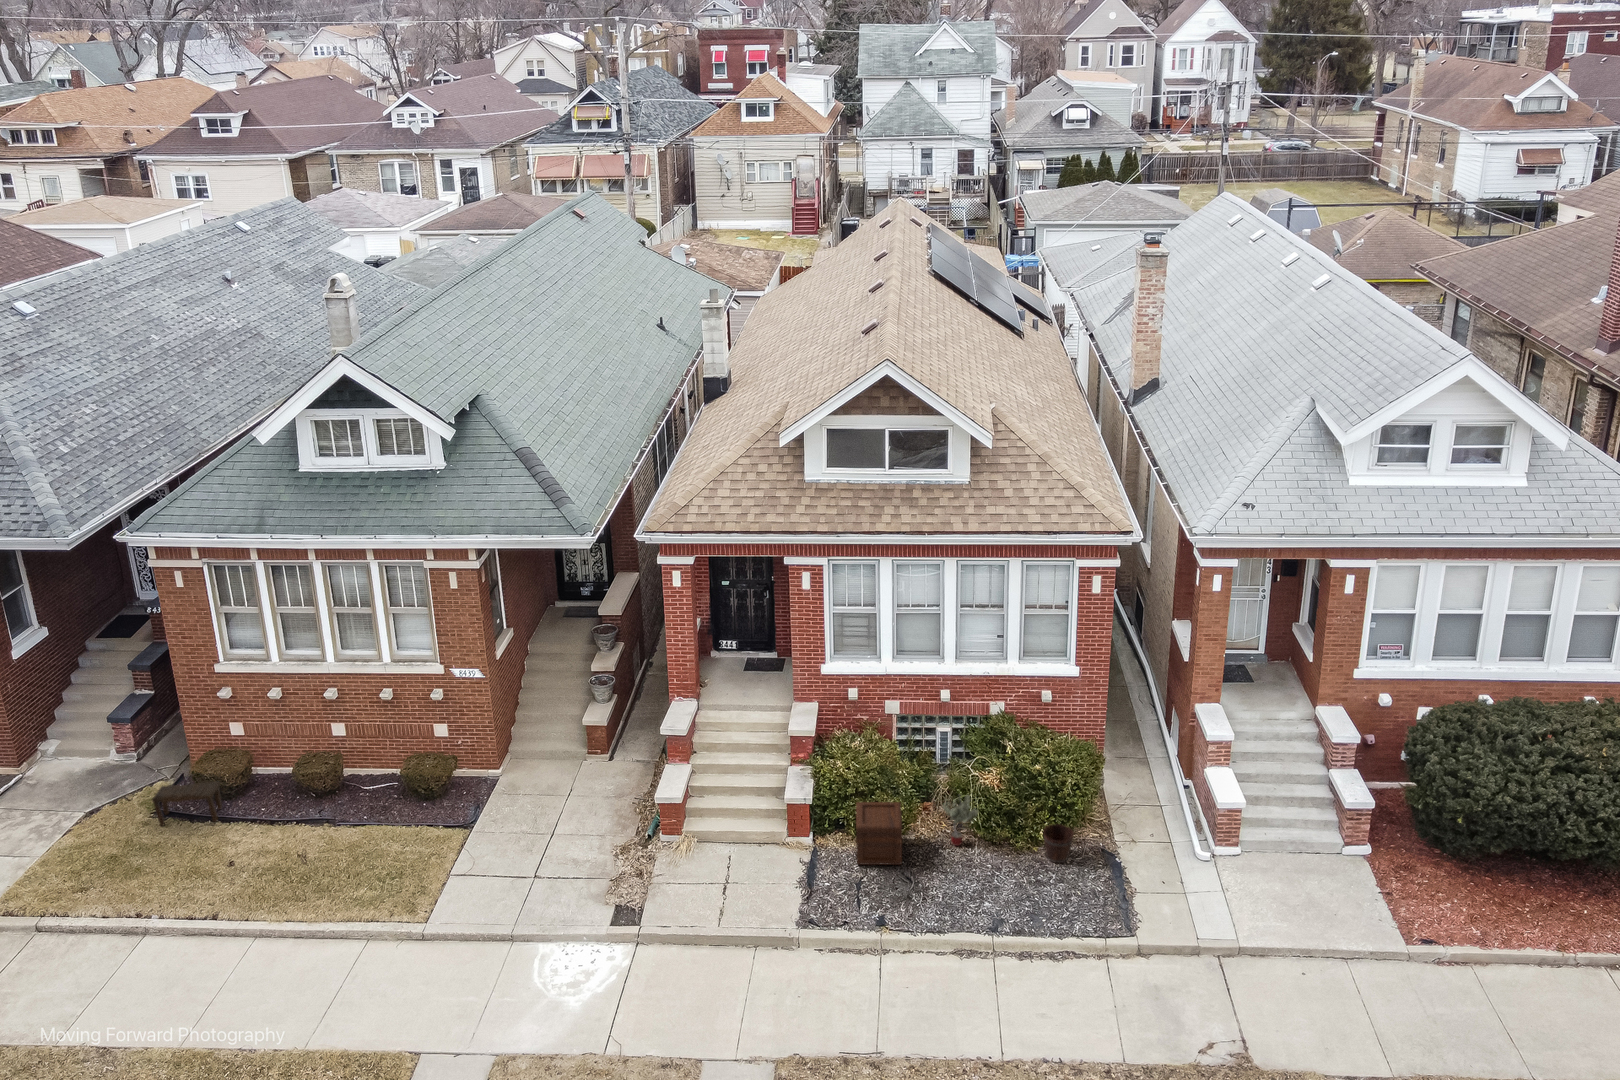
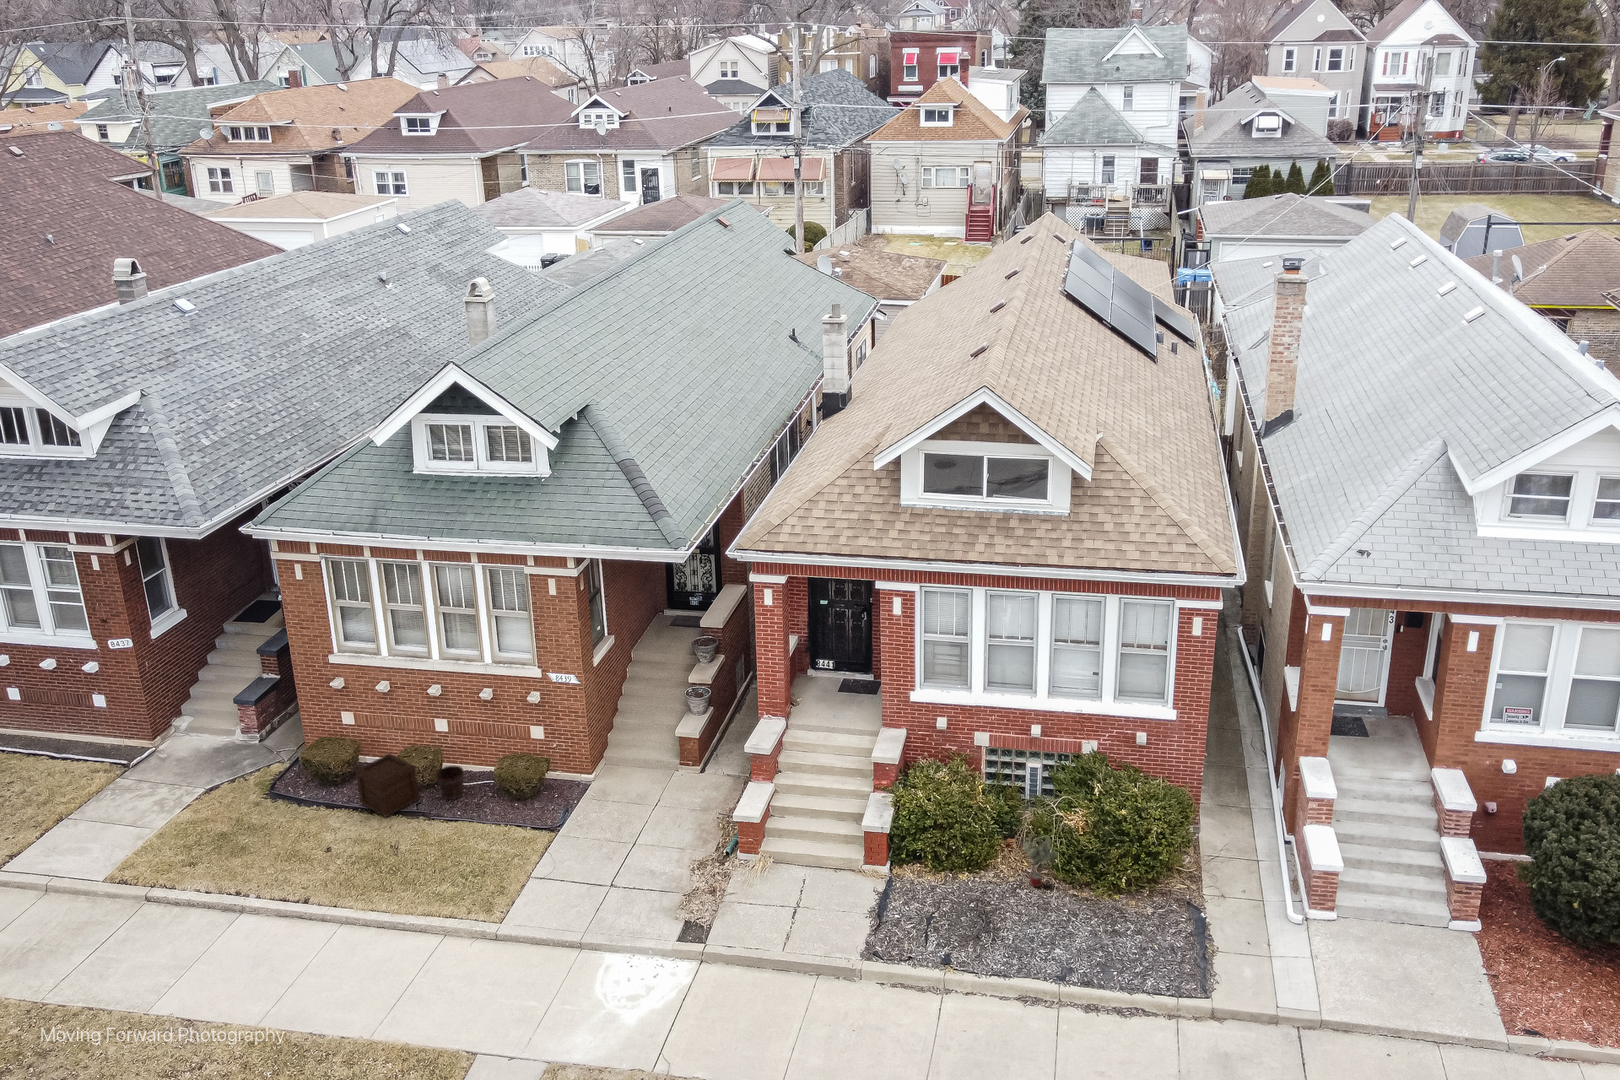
bench: present [152,782,222,826] -> none [264,767,329,806]
wooden crate: present [856,802,902,865] -> present [355,754,419,817]
bucket: present [1043,824,1074,863] -> present [436,766,464,800]

